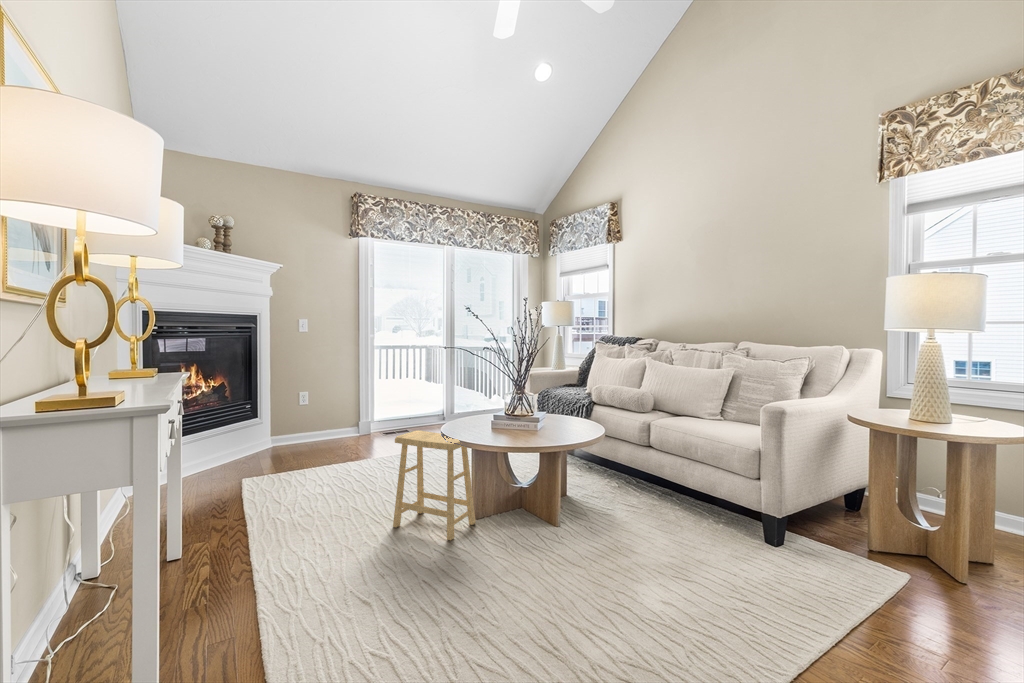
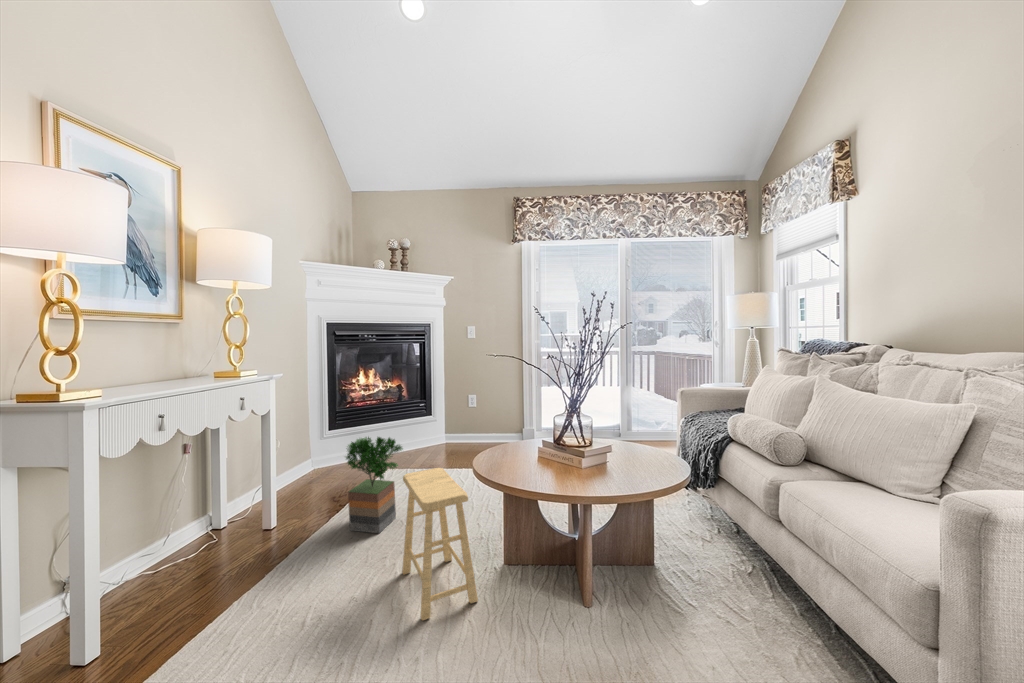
potted tree: none [277,420,345,520] -> present [346,437,403,533]

